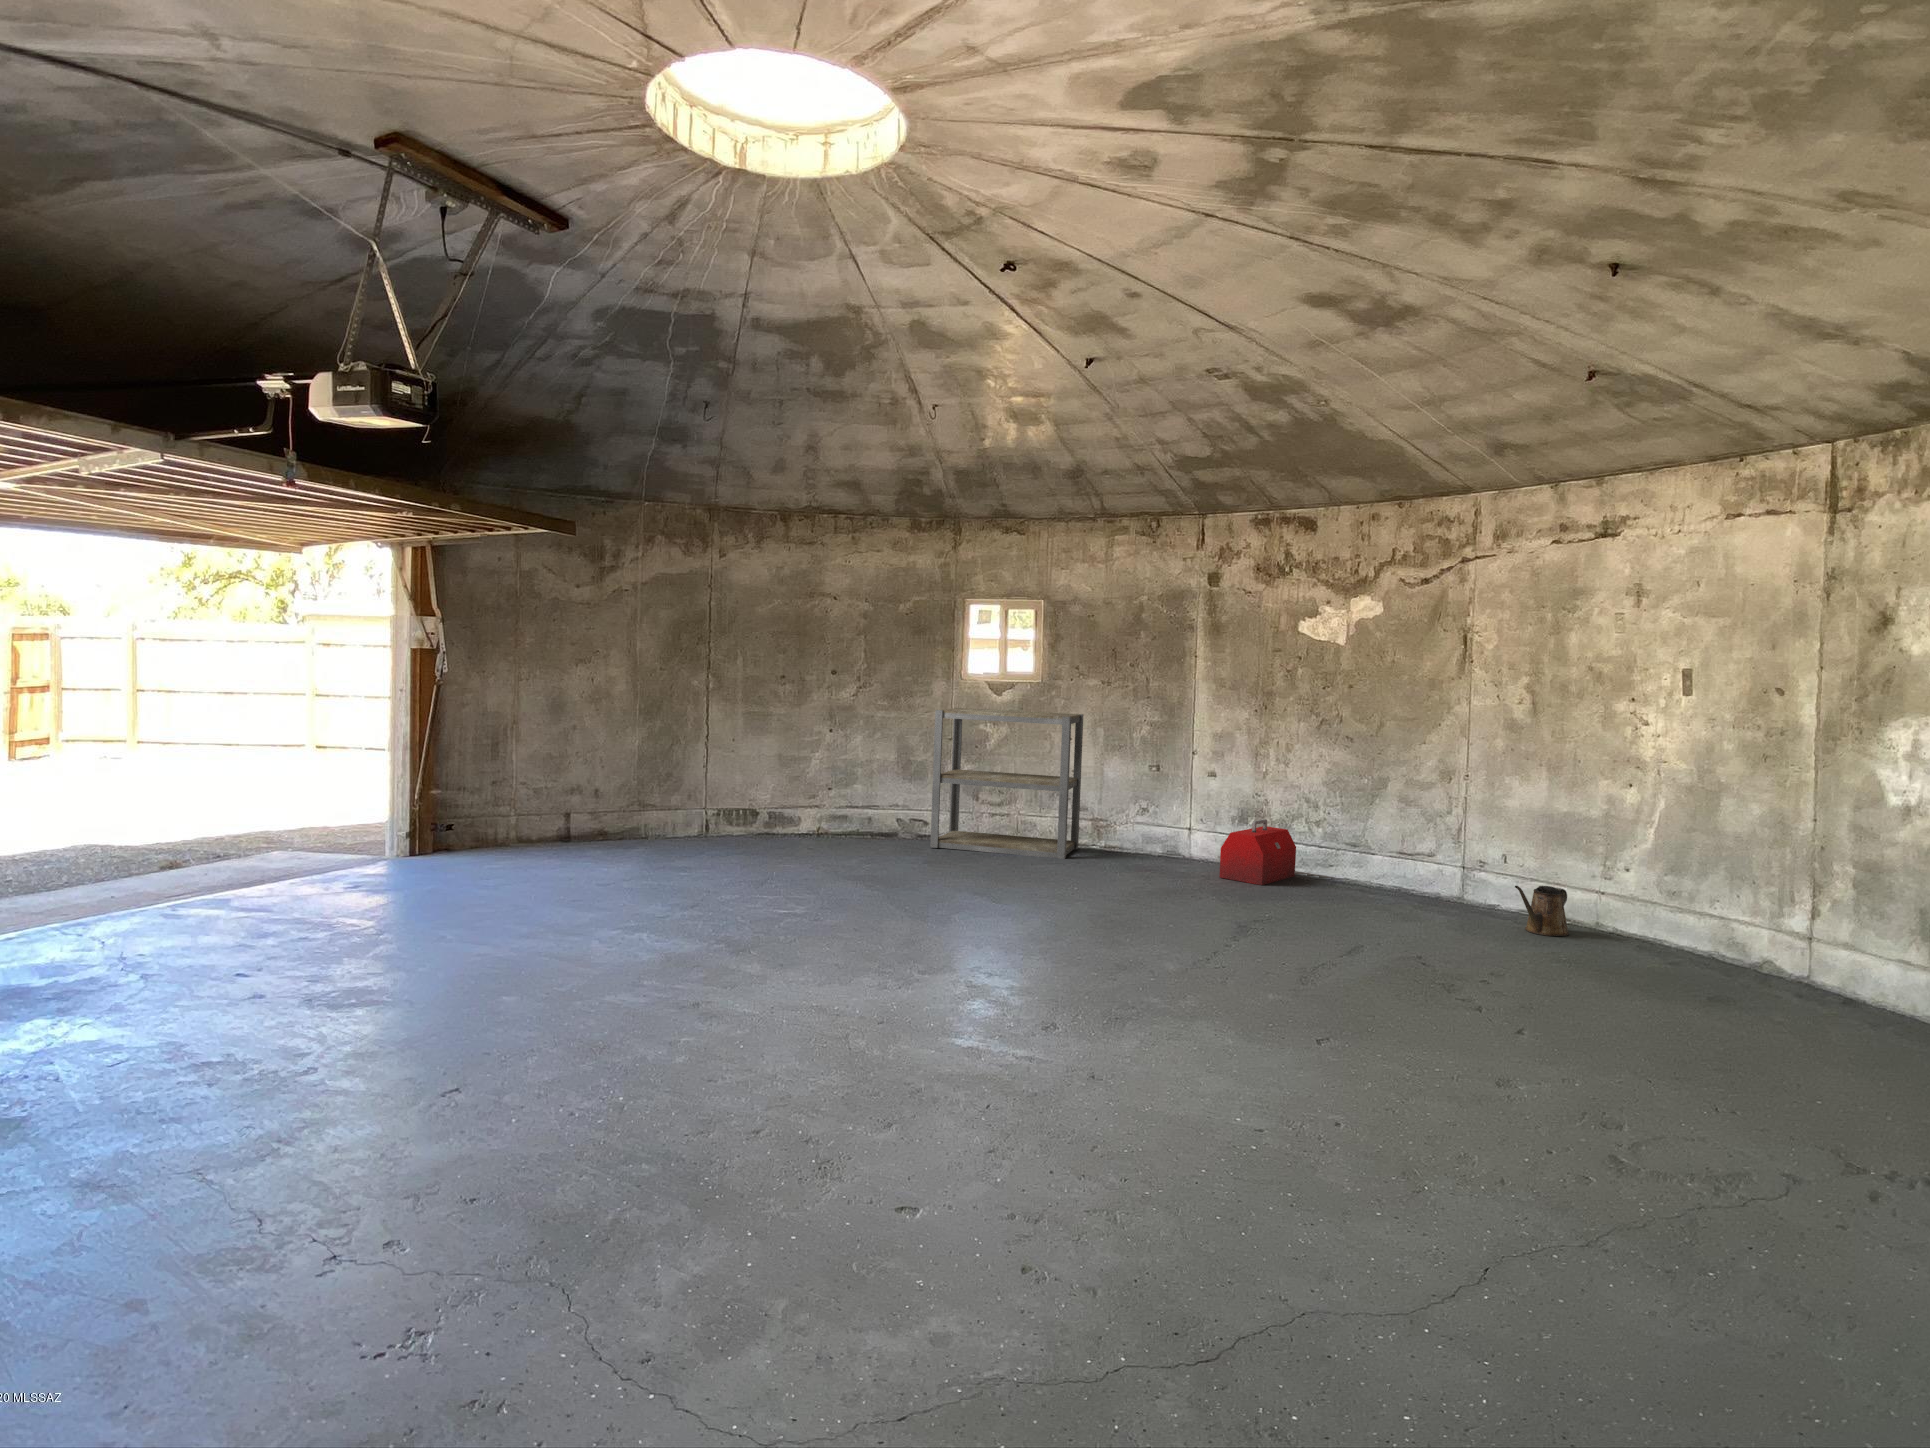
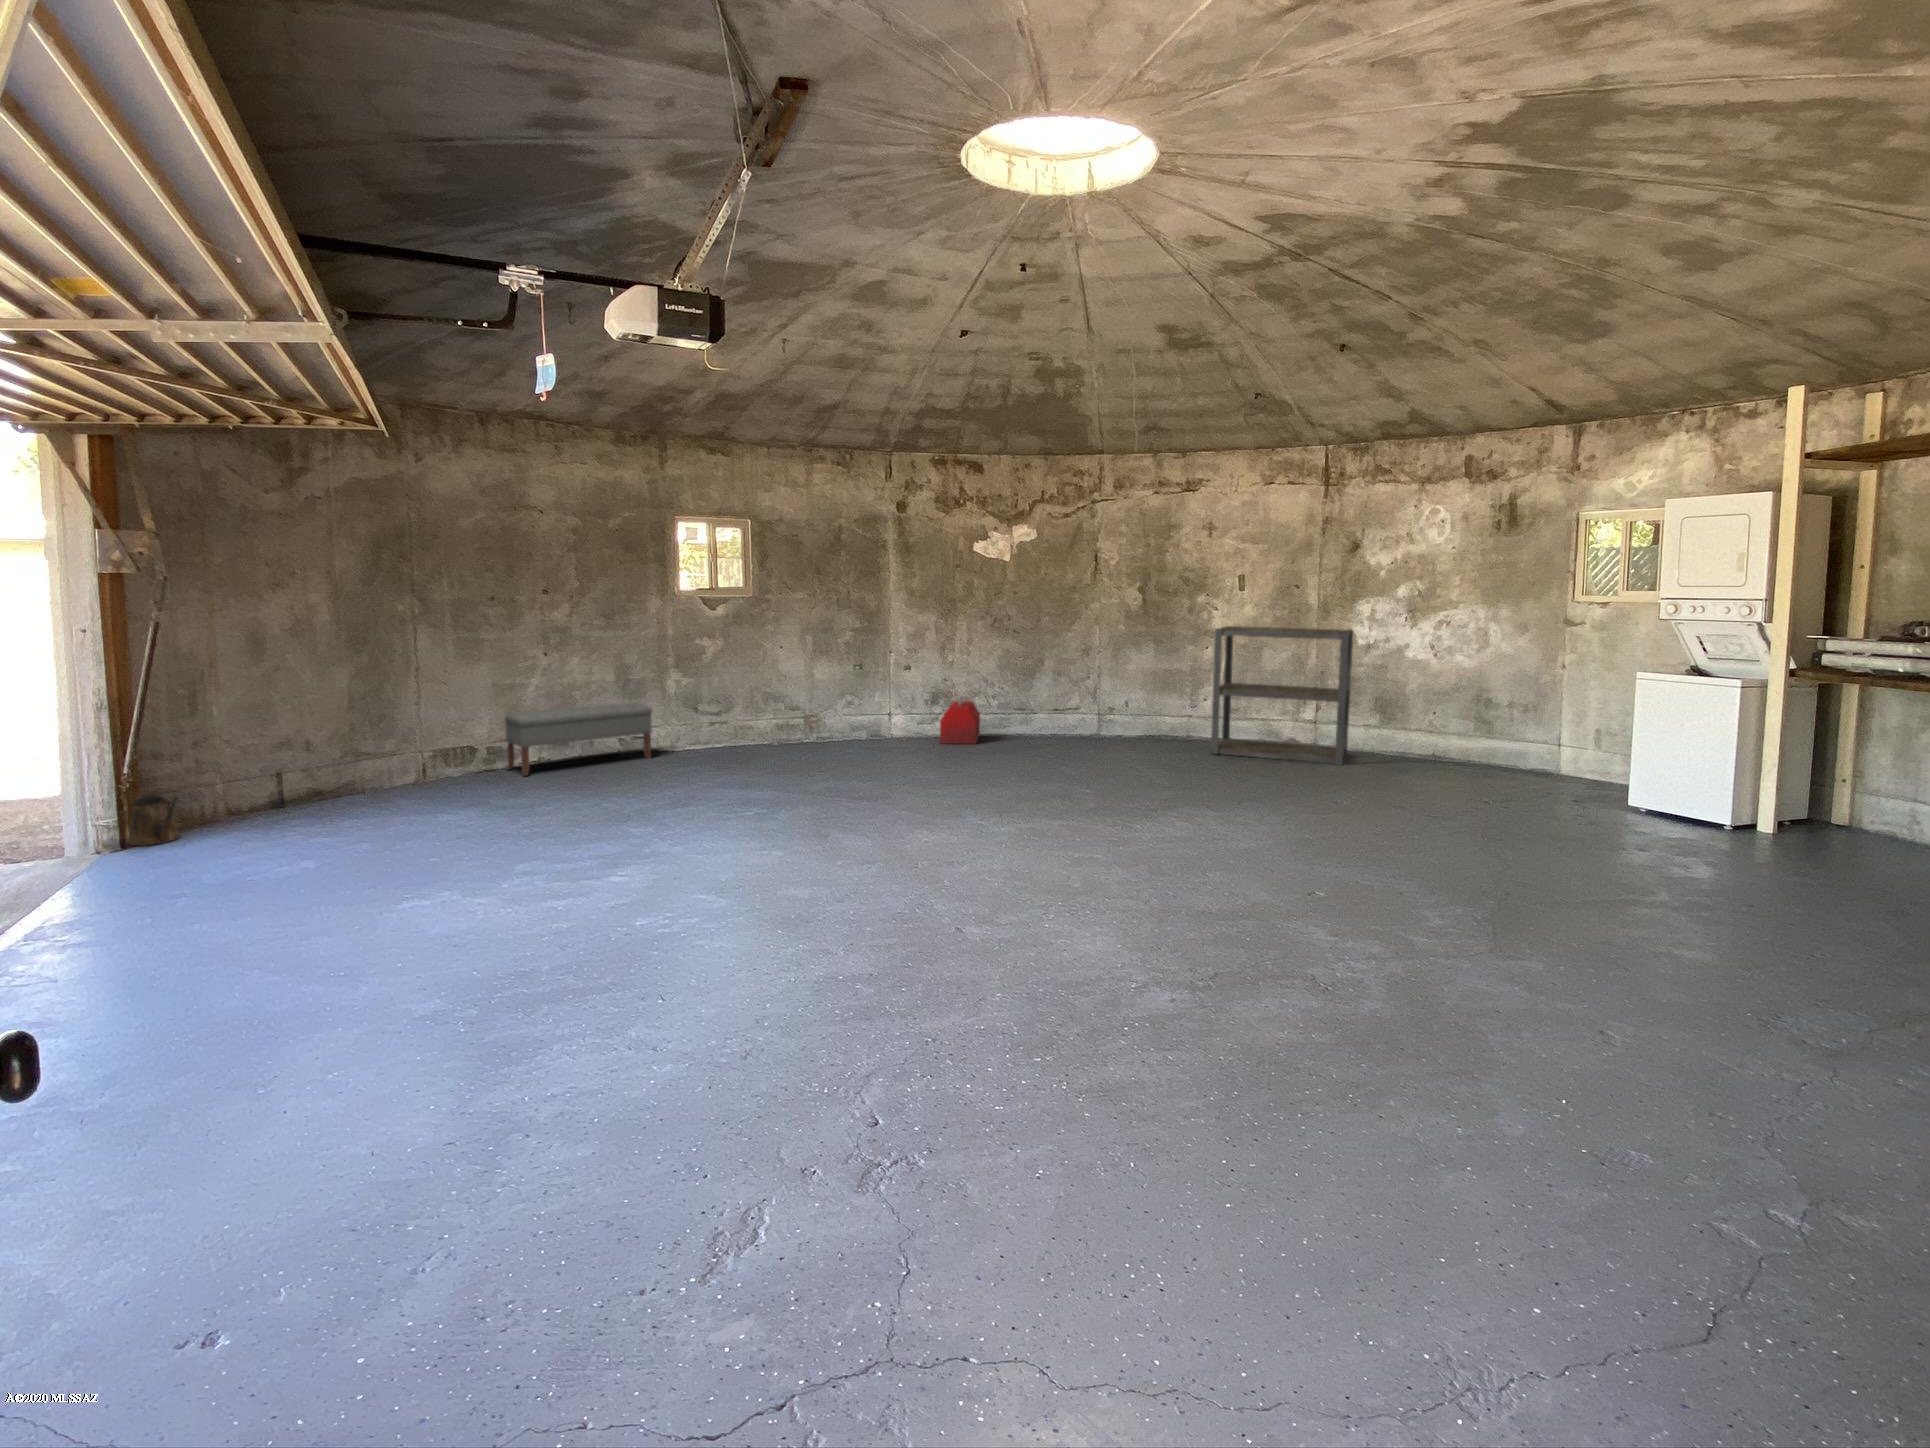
shelving unit: present [930,708,1083,859] -> present [1211,626,1353,765]
bench: none [782,781,914,846] -> present [505,701,652,776]
watering can: present [1515,886,1569,936] -> present [128,795,180,846]

